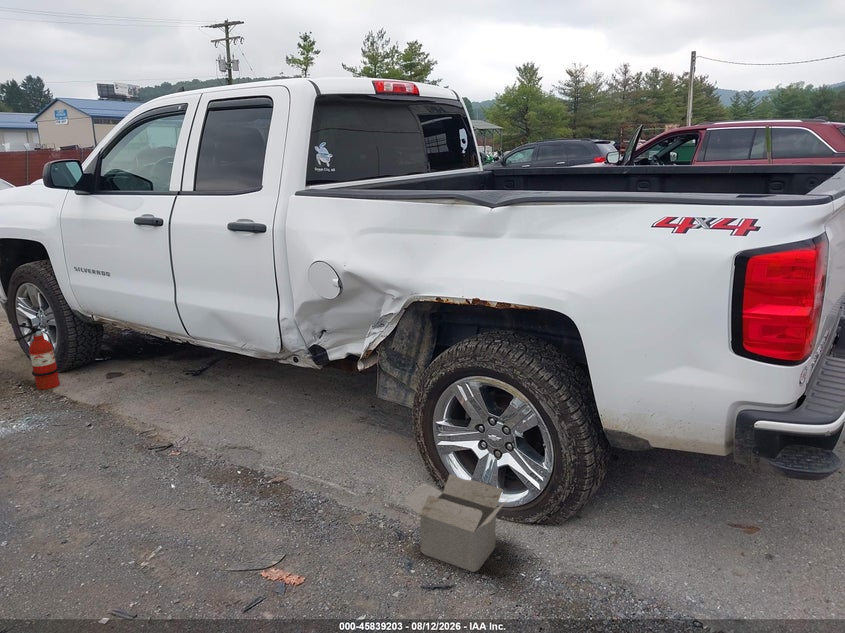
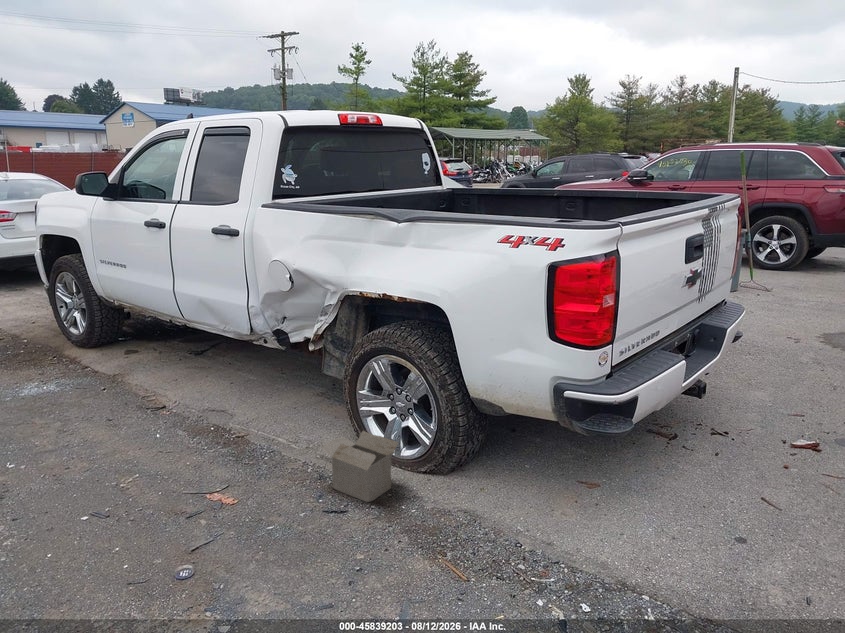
fire extinguisher: present [14,325,60,389] -> none [49,306,85,361]

